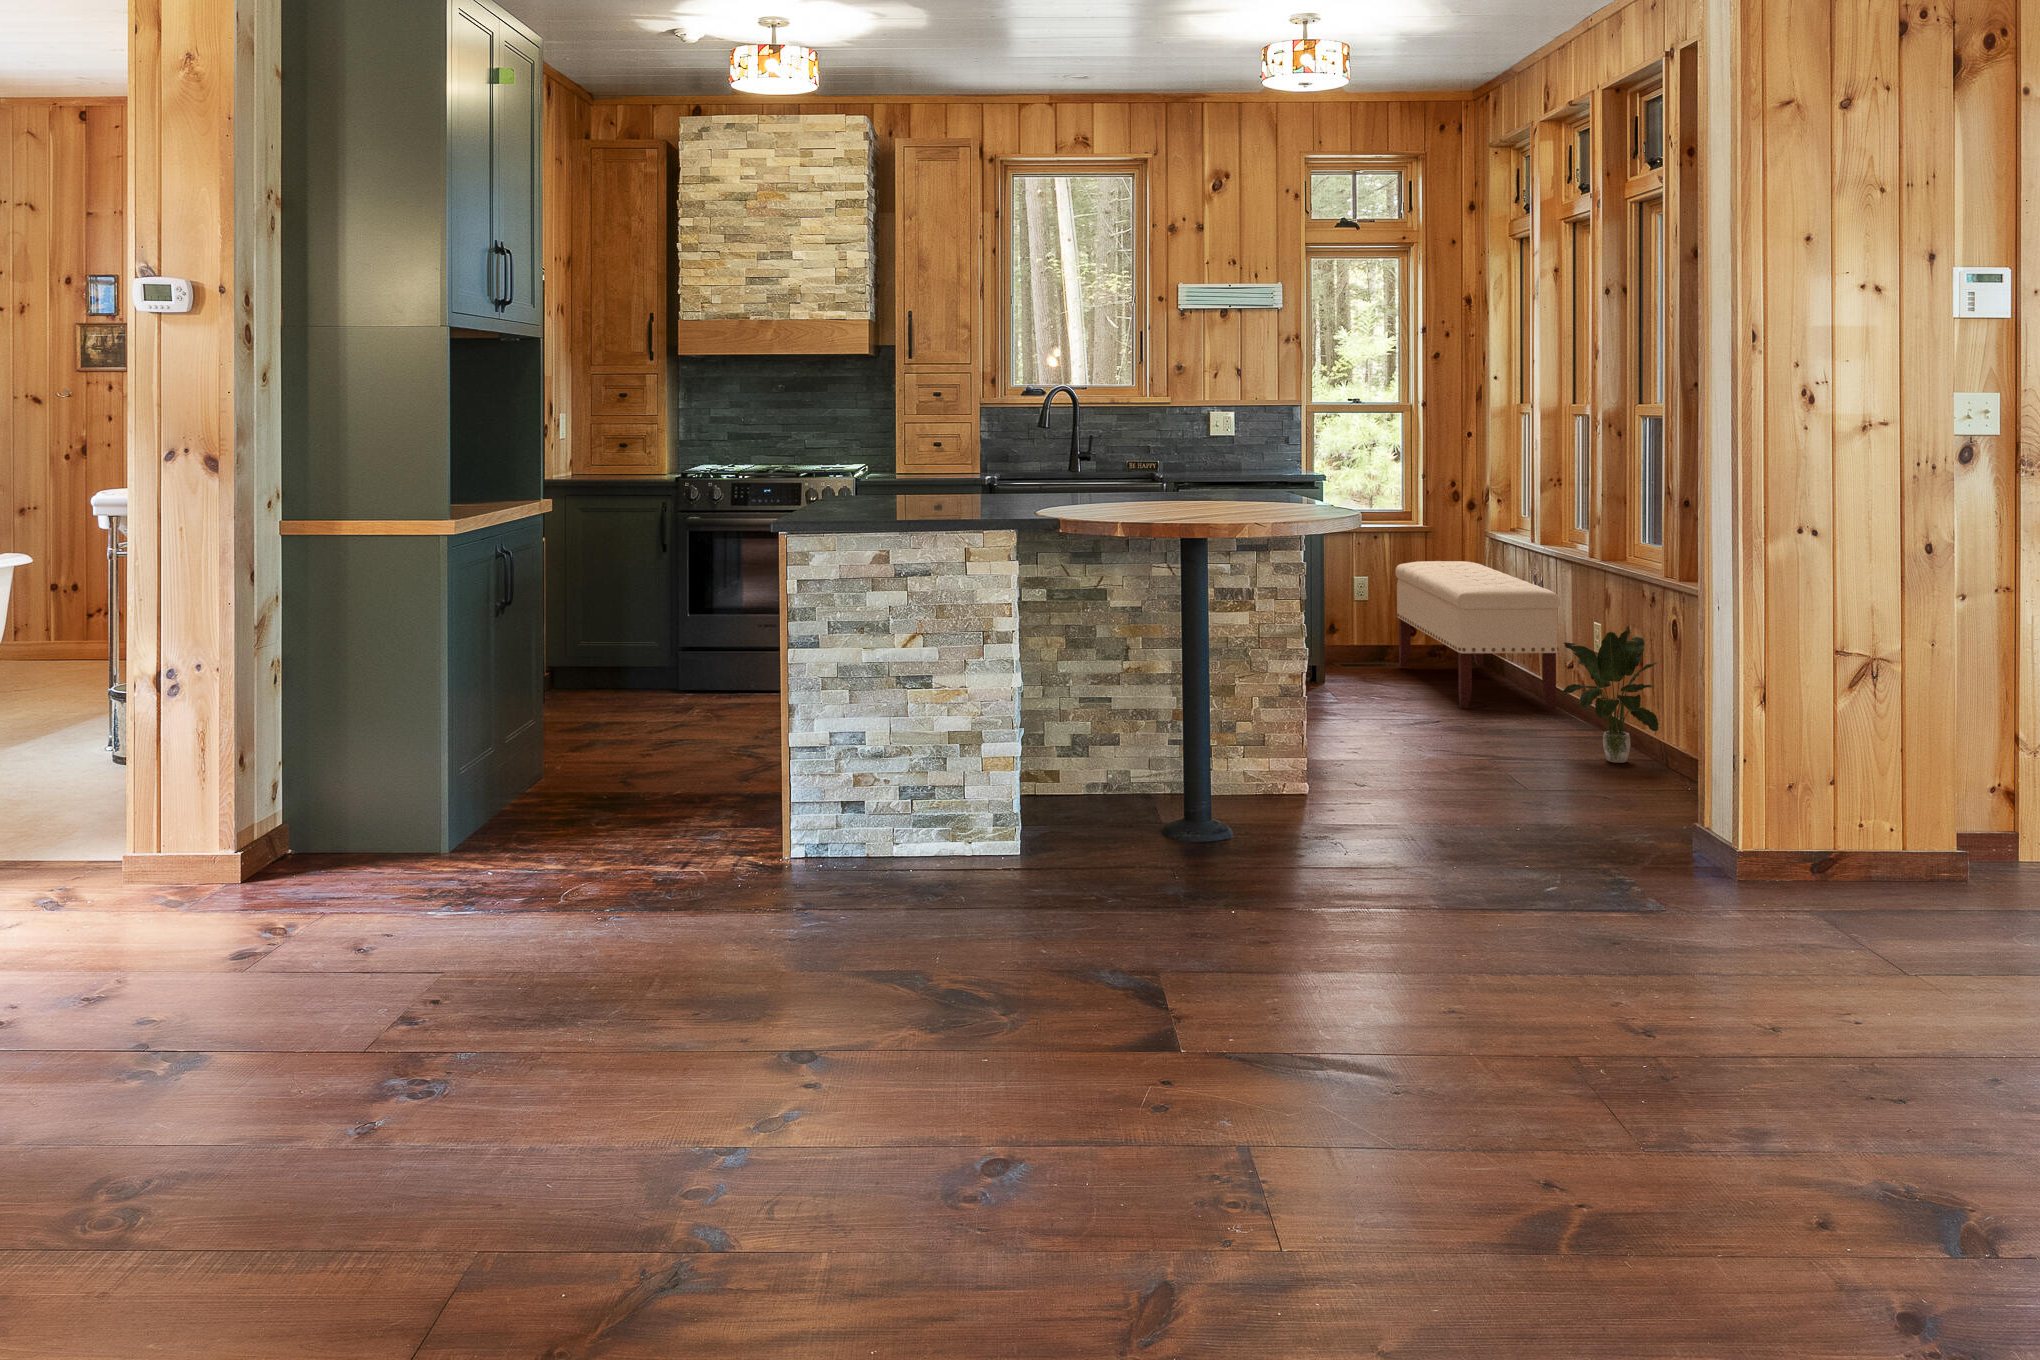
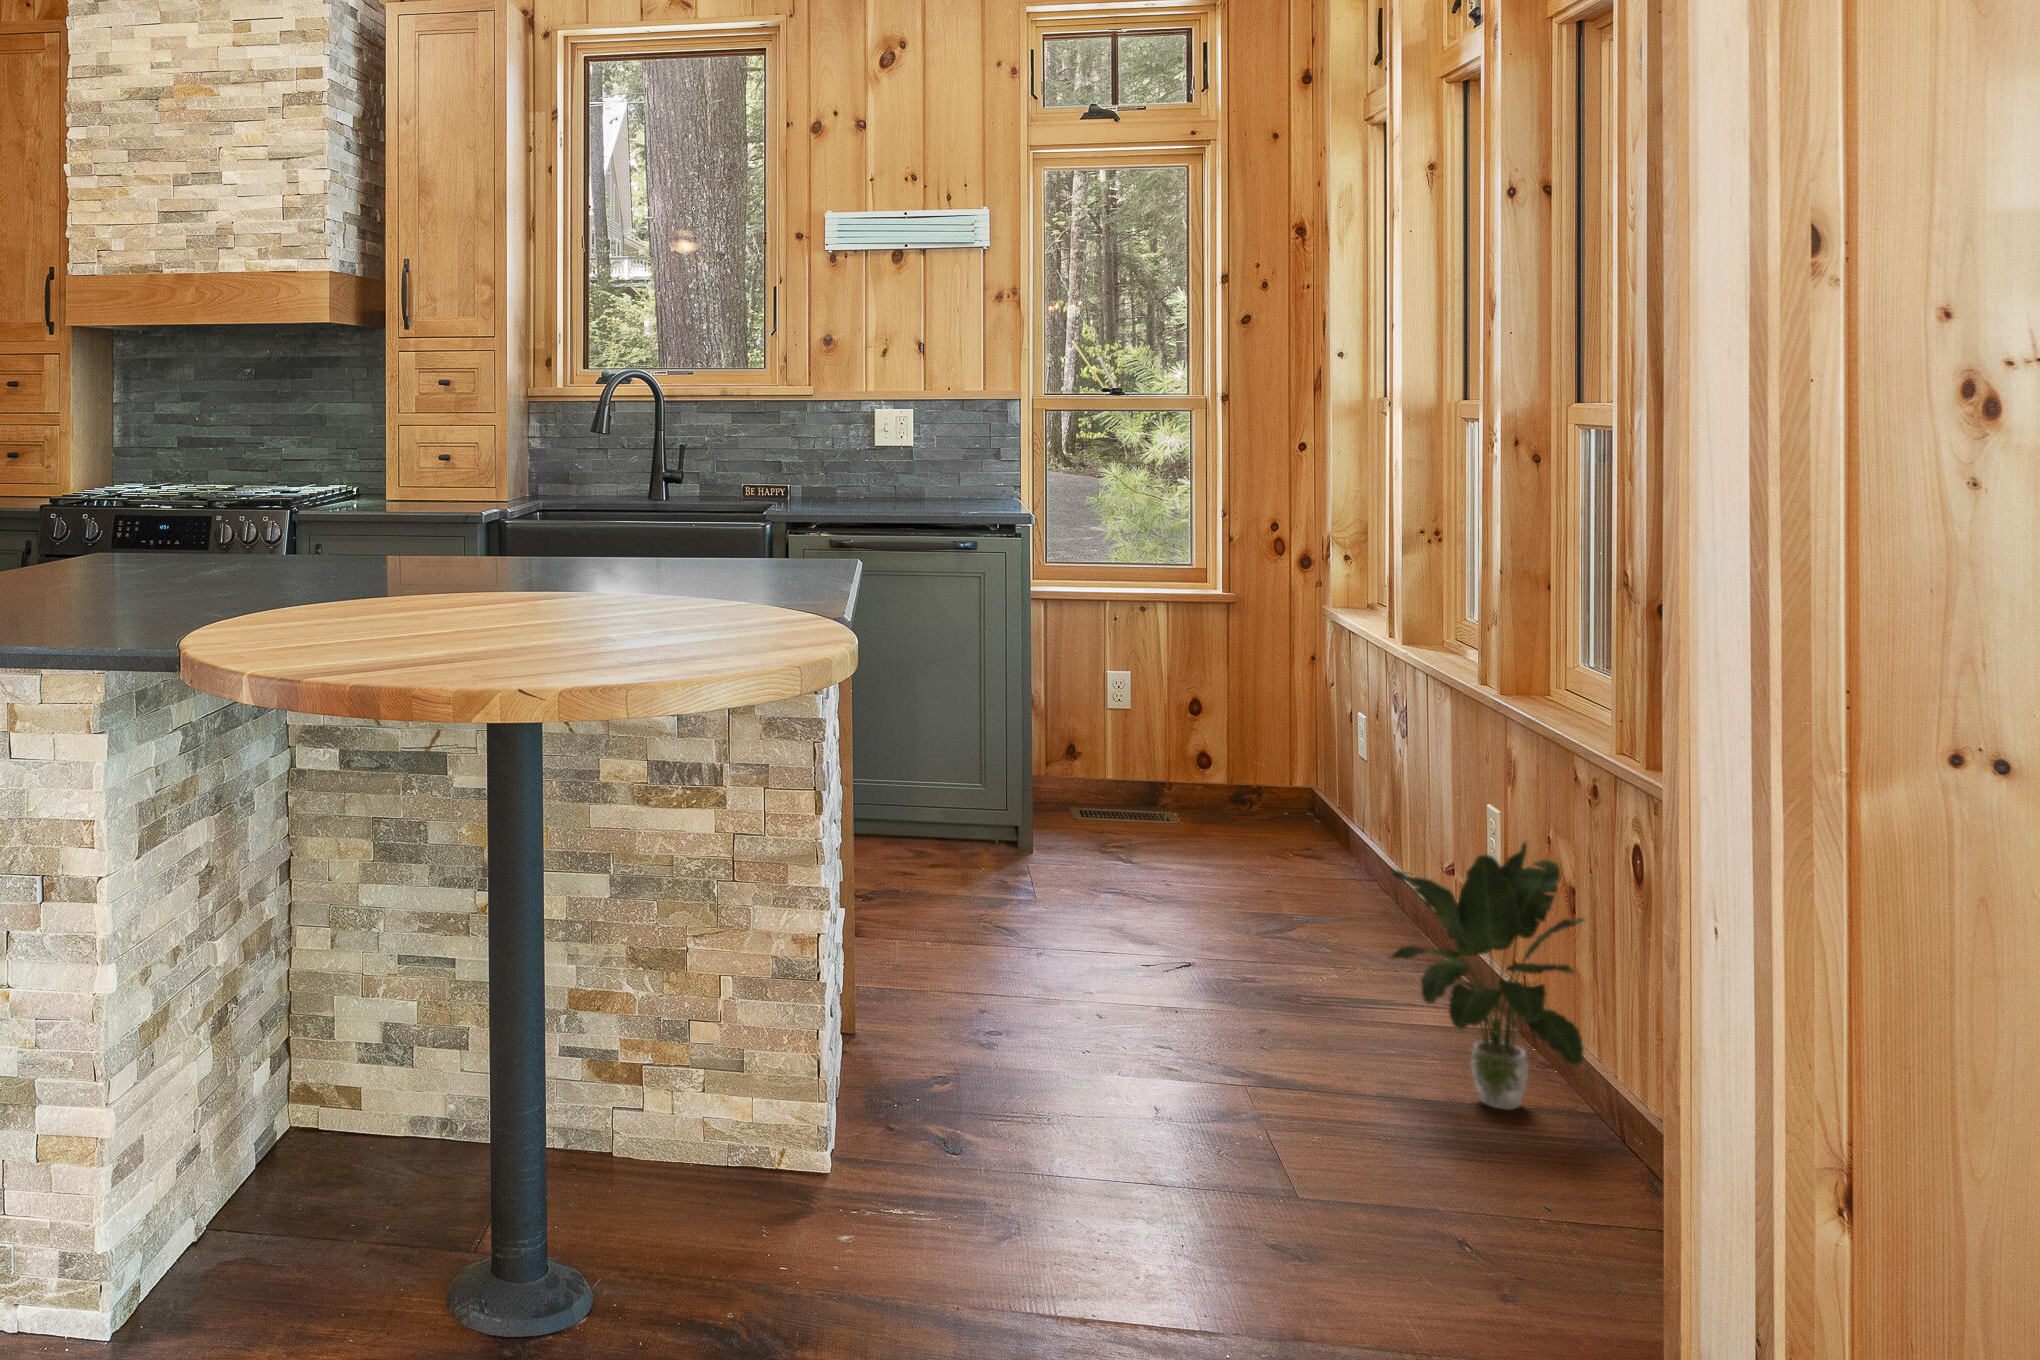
bench: present [1395,561,1560,709] -> none [1166,652,1423,937]

